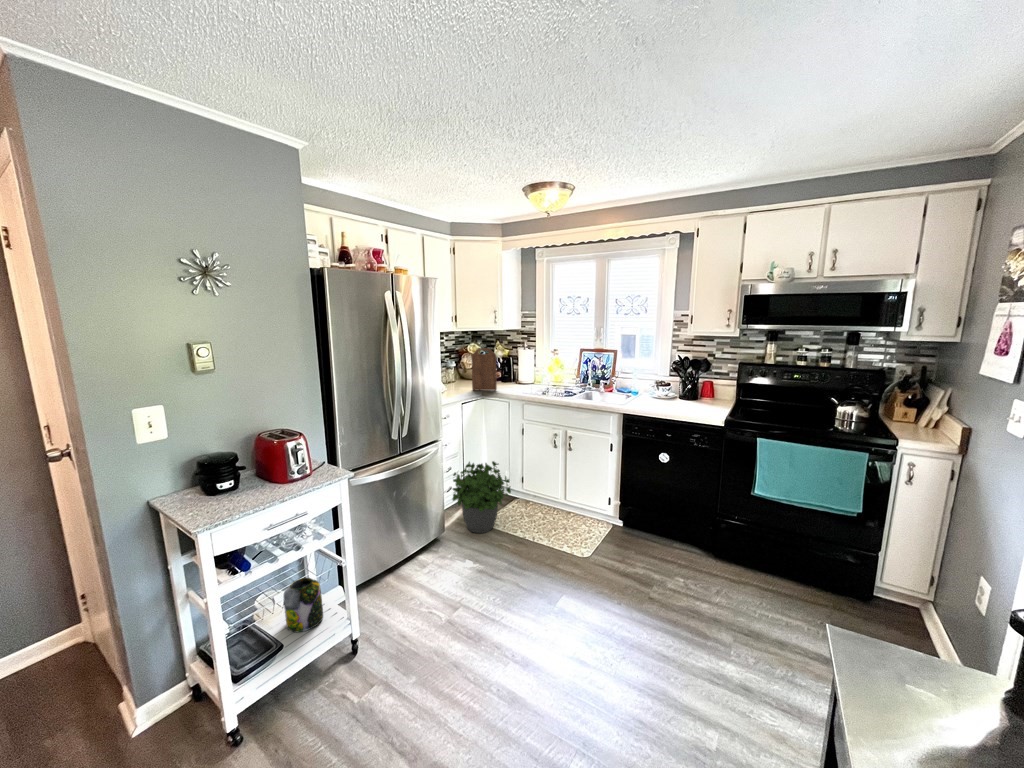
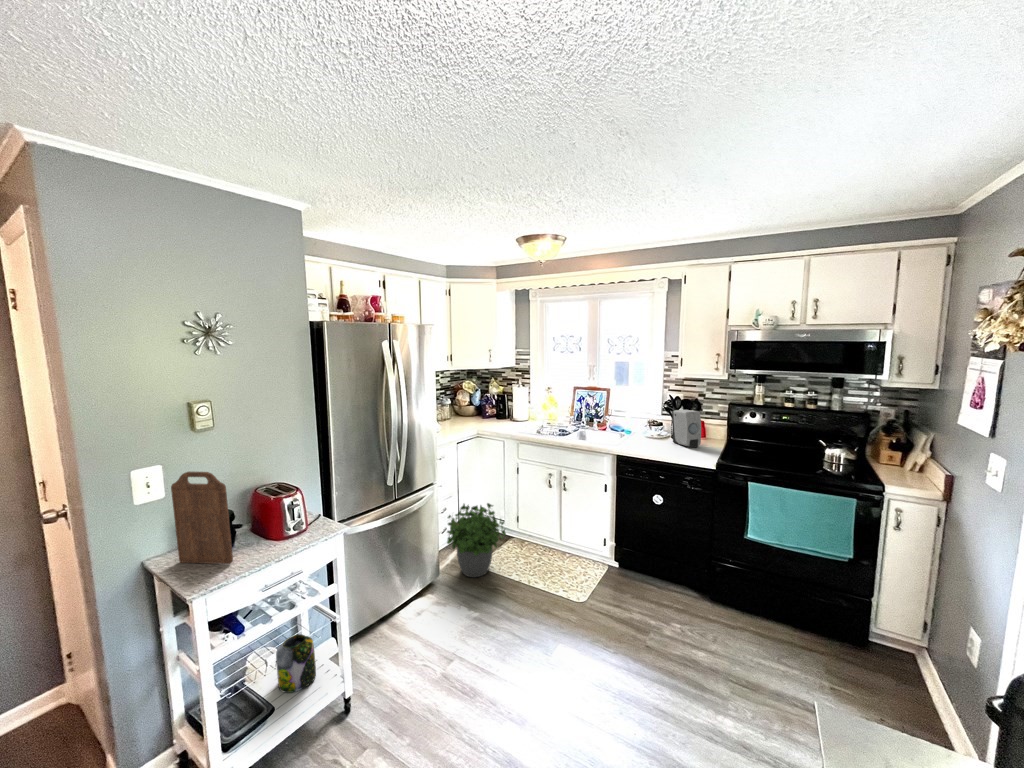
cutting board: present [471,348,497,390] -> present [171,472,233,564]
soap dispenser: none [680,369,710,407] -> present [672,410,701,448]

